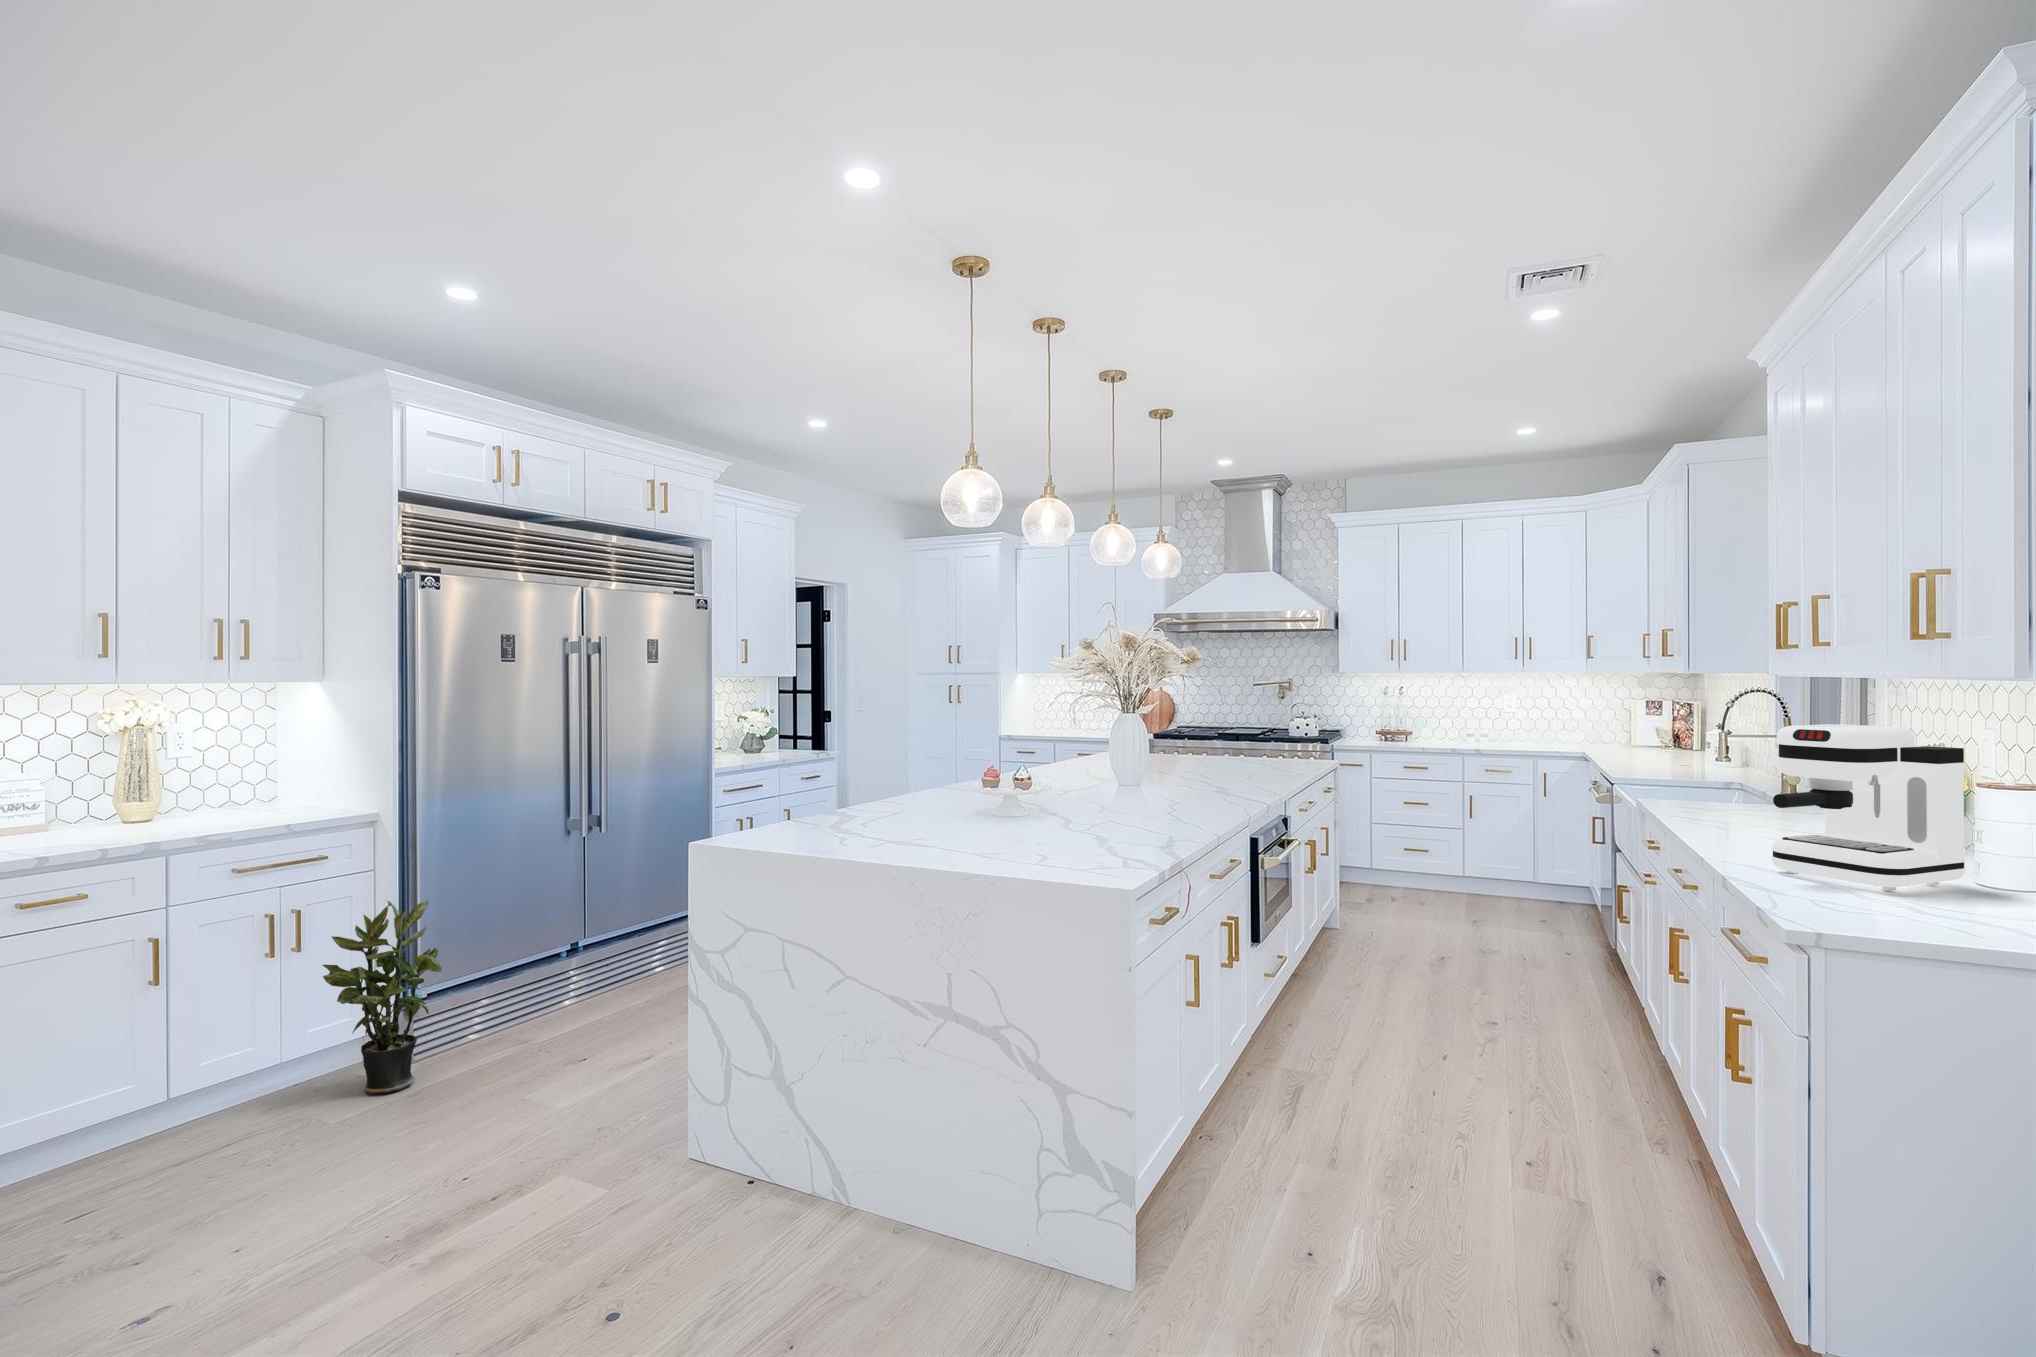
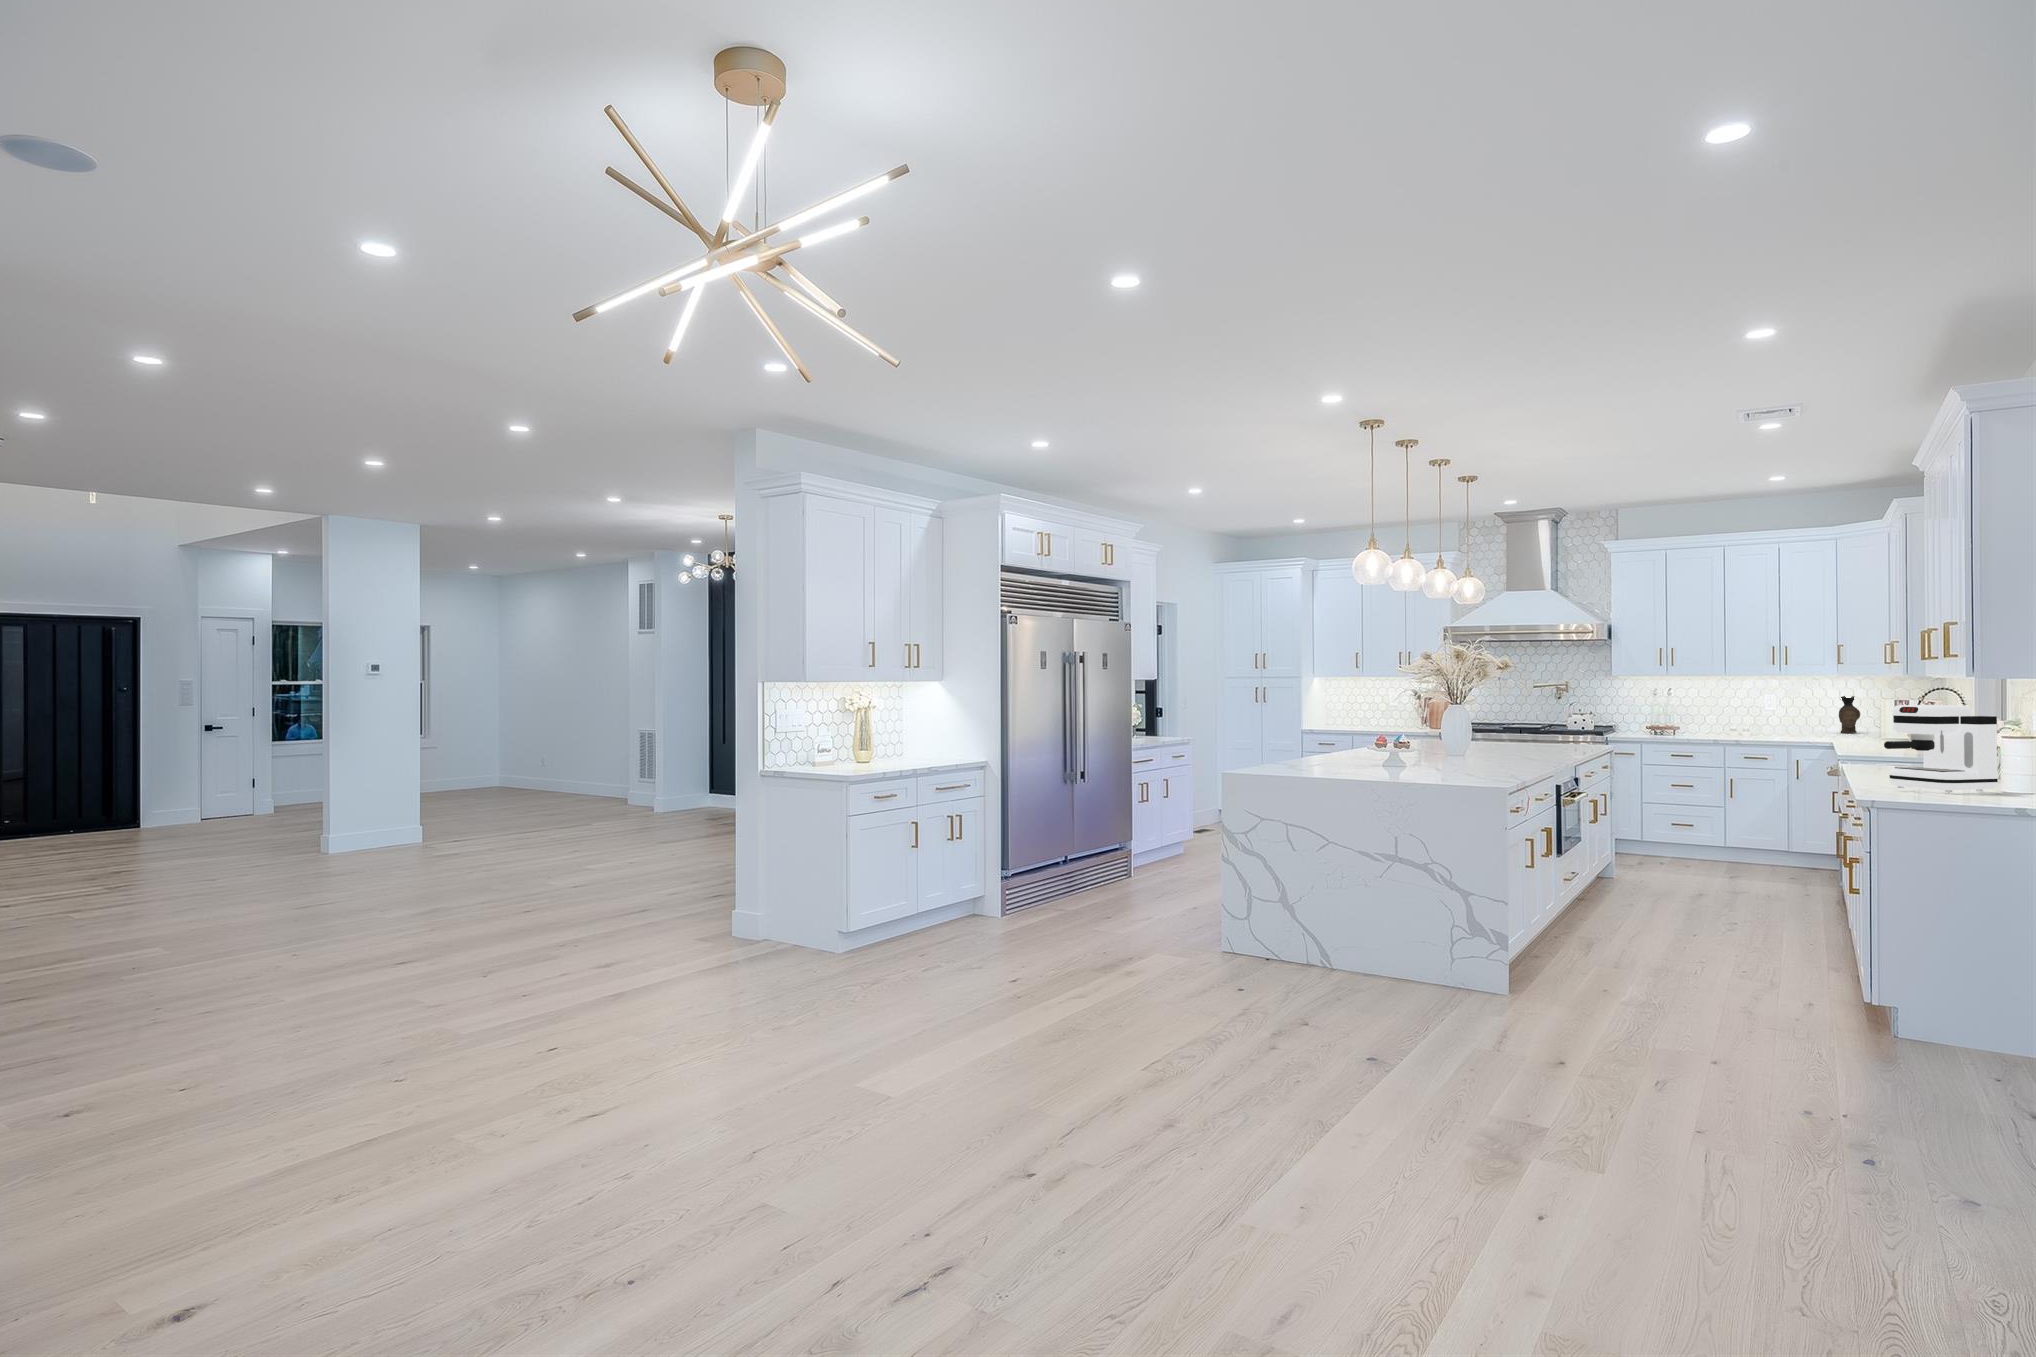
ceramic pitcher: none [1586,690,1610,739] -> present [1839,696,1860,733]
potted plant: present [323,901,441,1095] -> none [982,812,1038,925]

